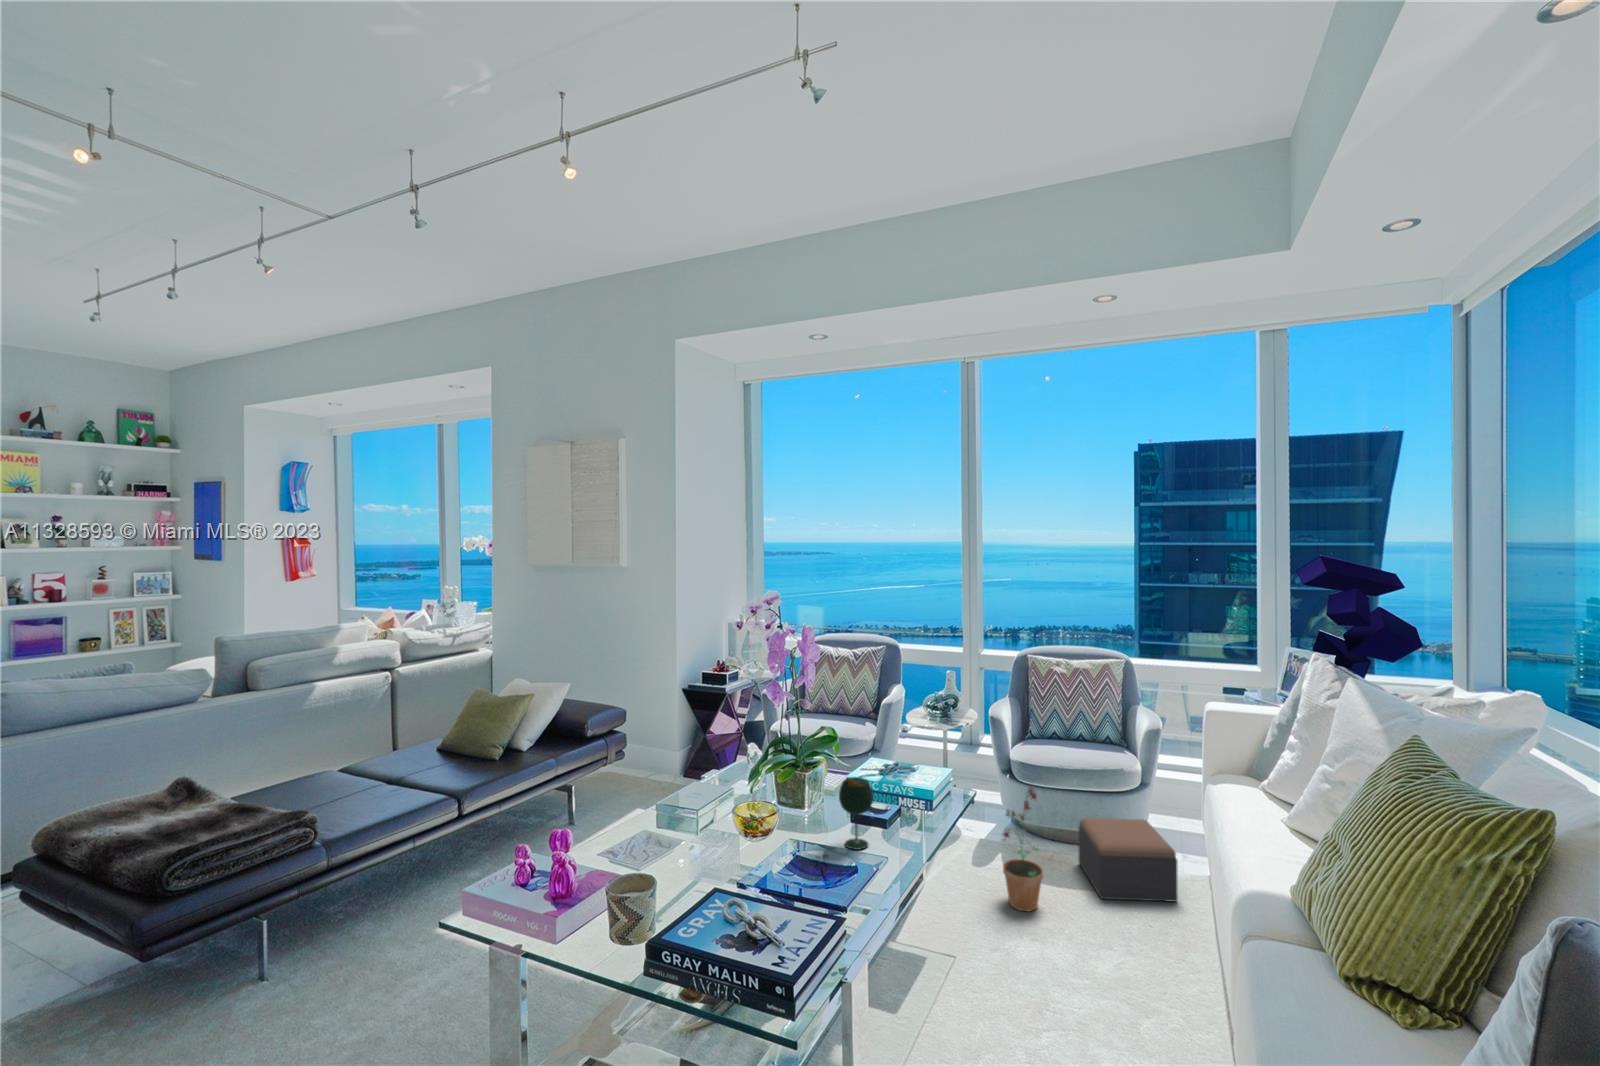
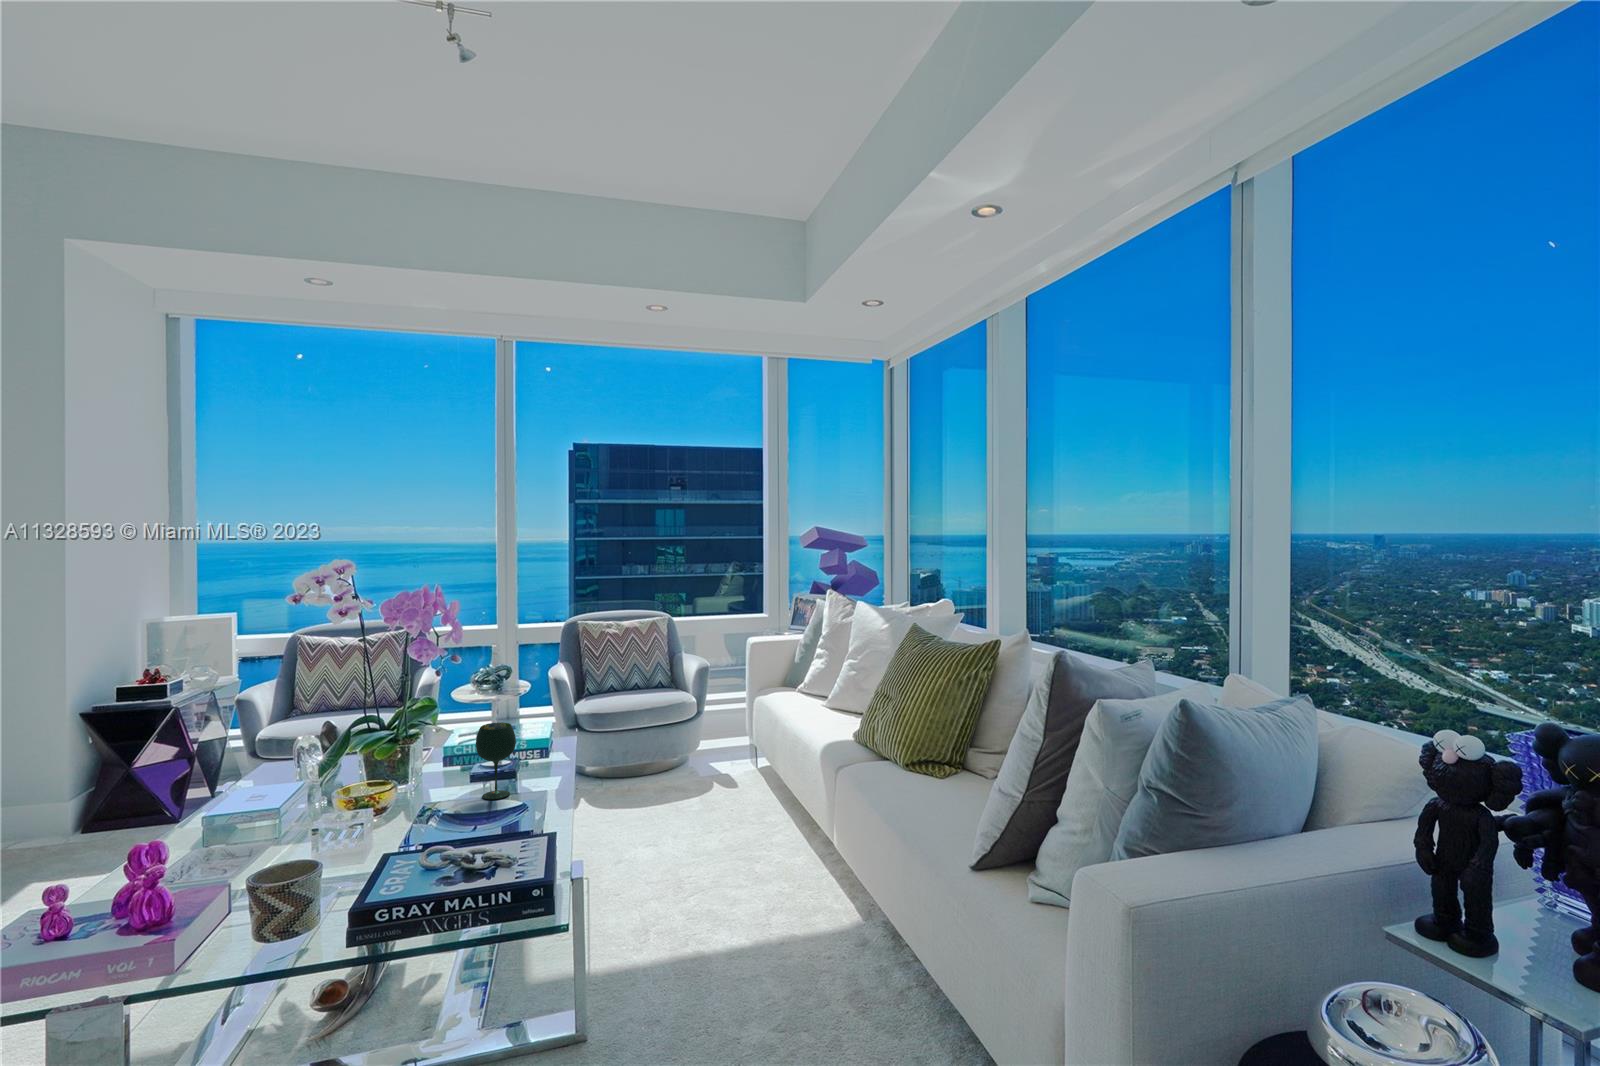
potted plant: present [1003,787,1043,911] -> none [605,721,649,842]
footstool: present [1078,818,1178,902] -> none [659,743,746,815]

